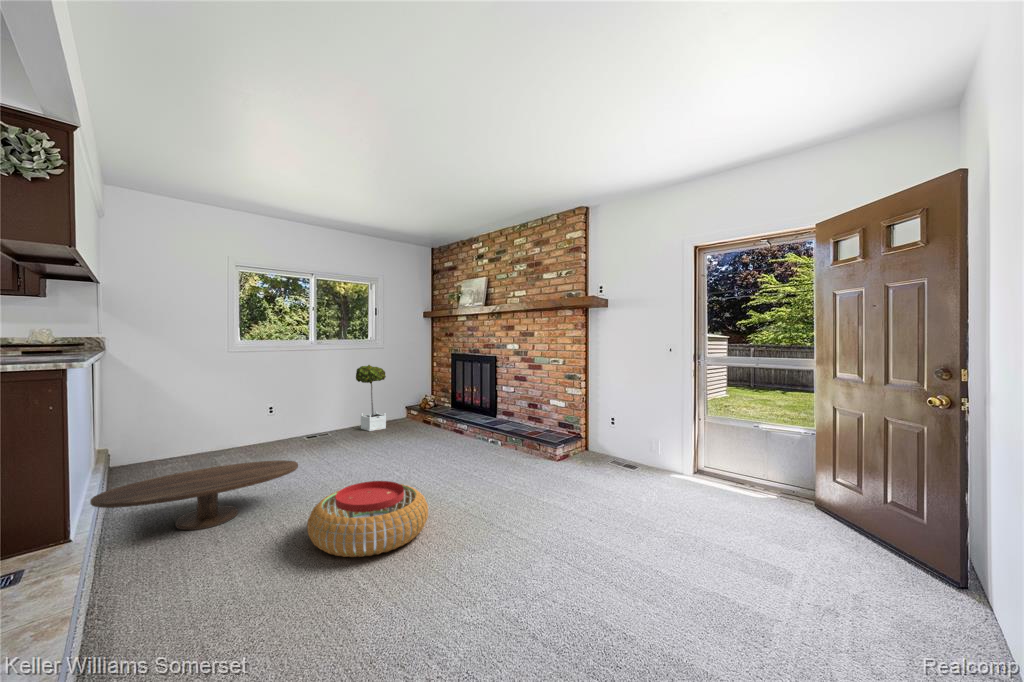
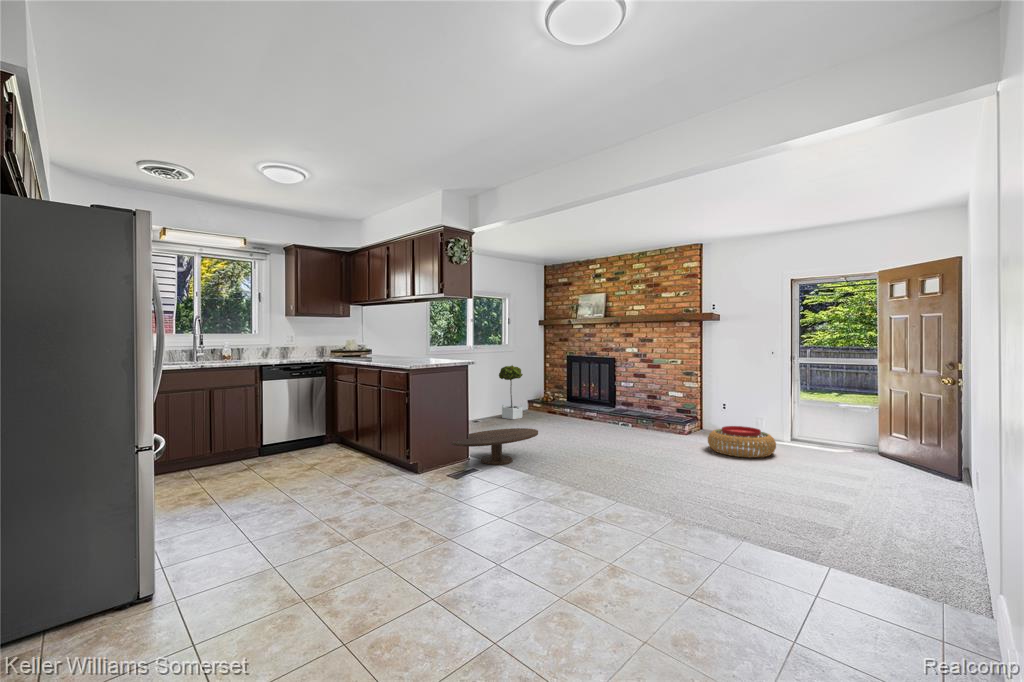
pouf: present [307,481,428,557] -> present [708,426,776,458]

